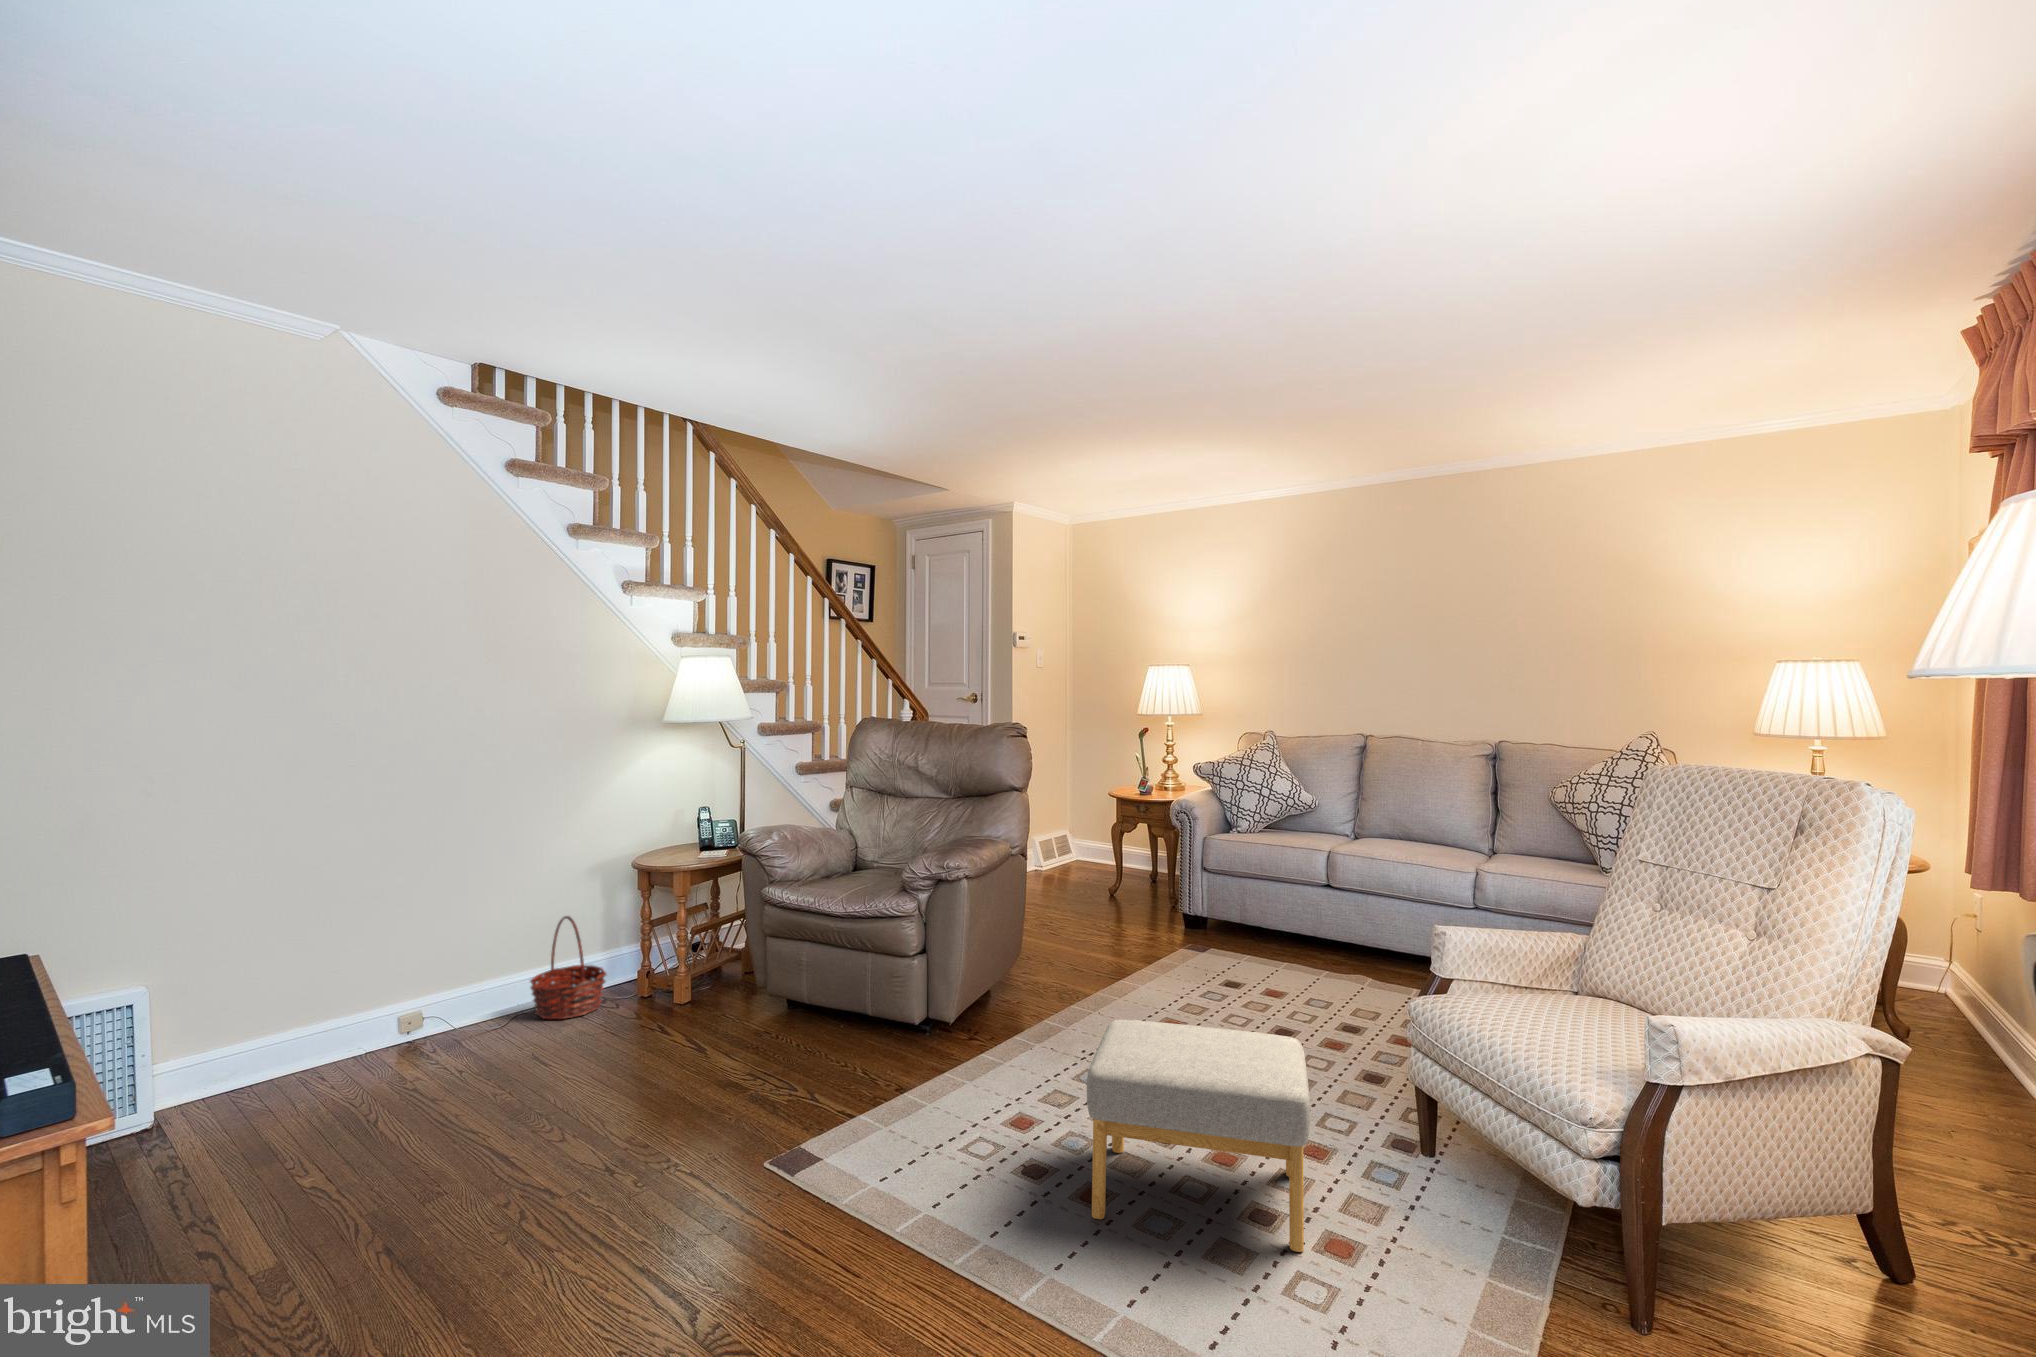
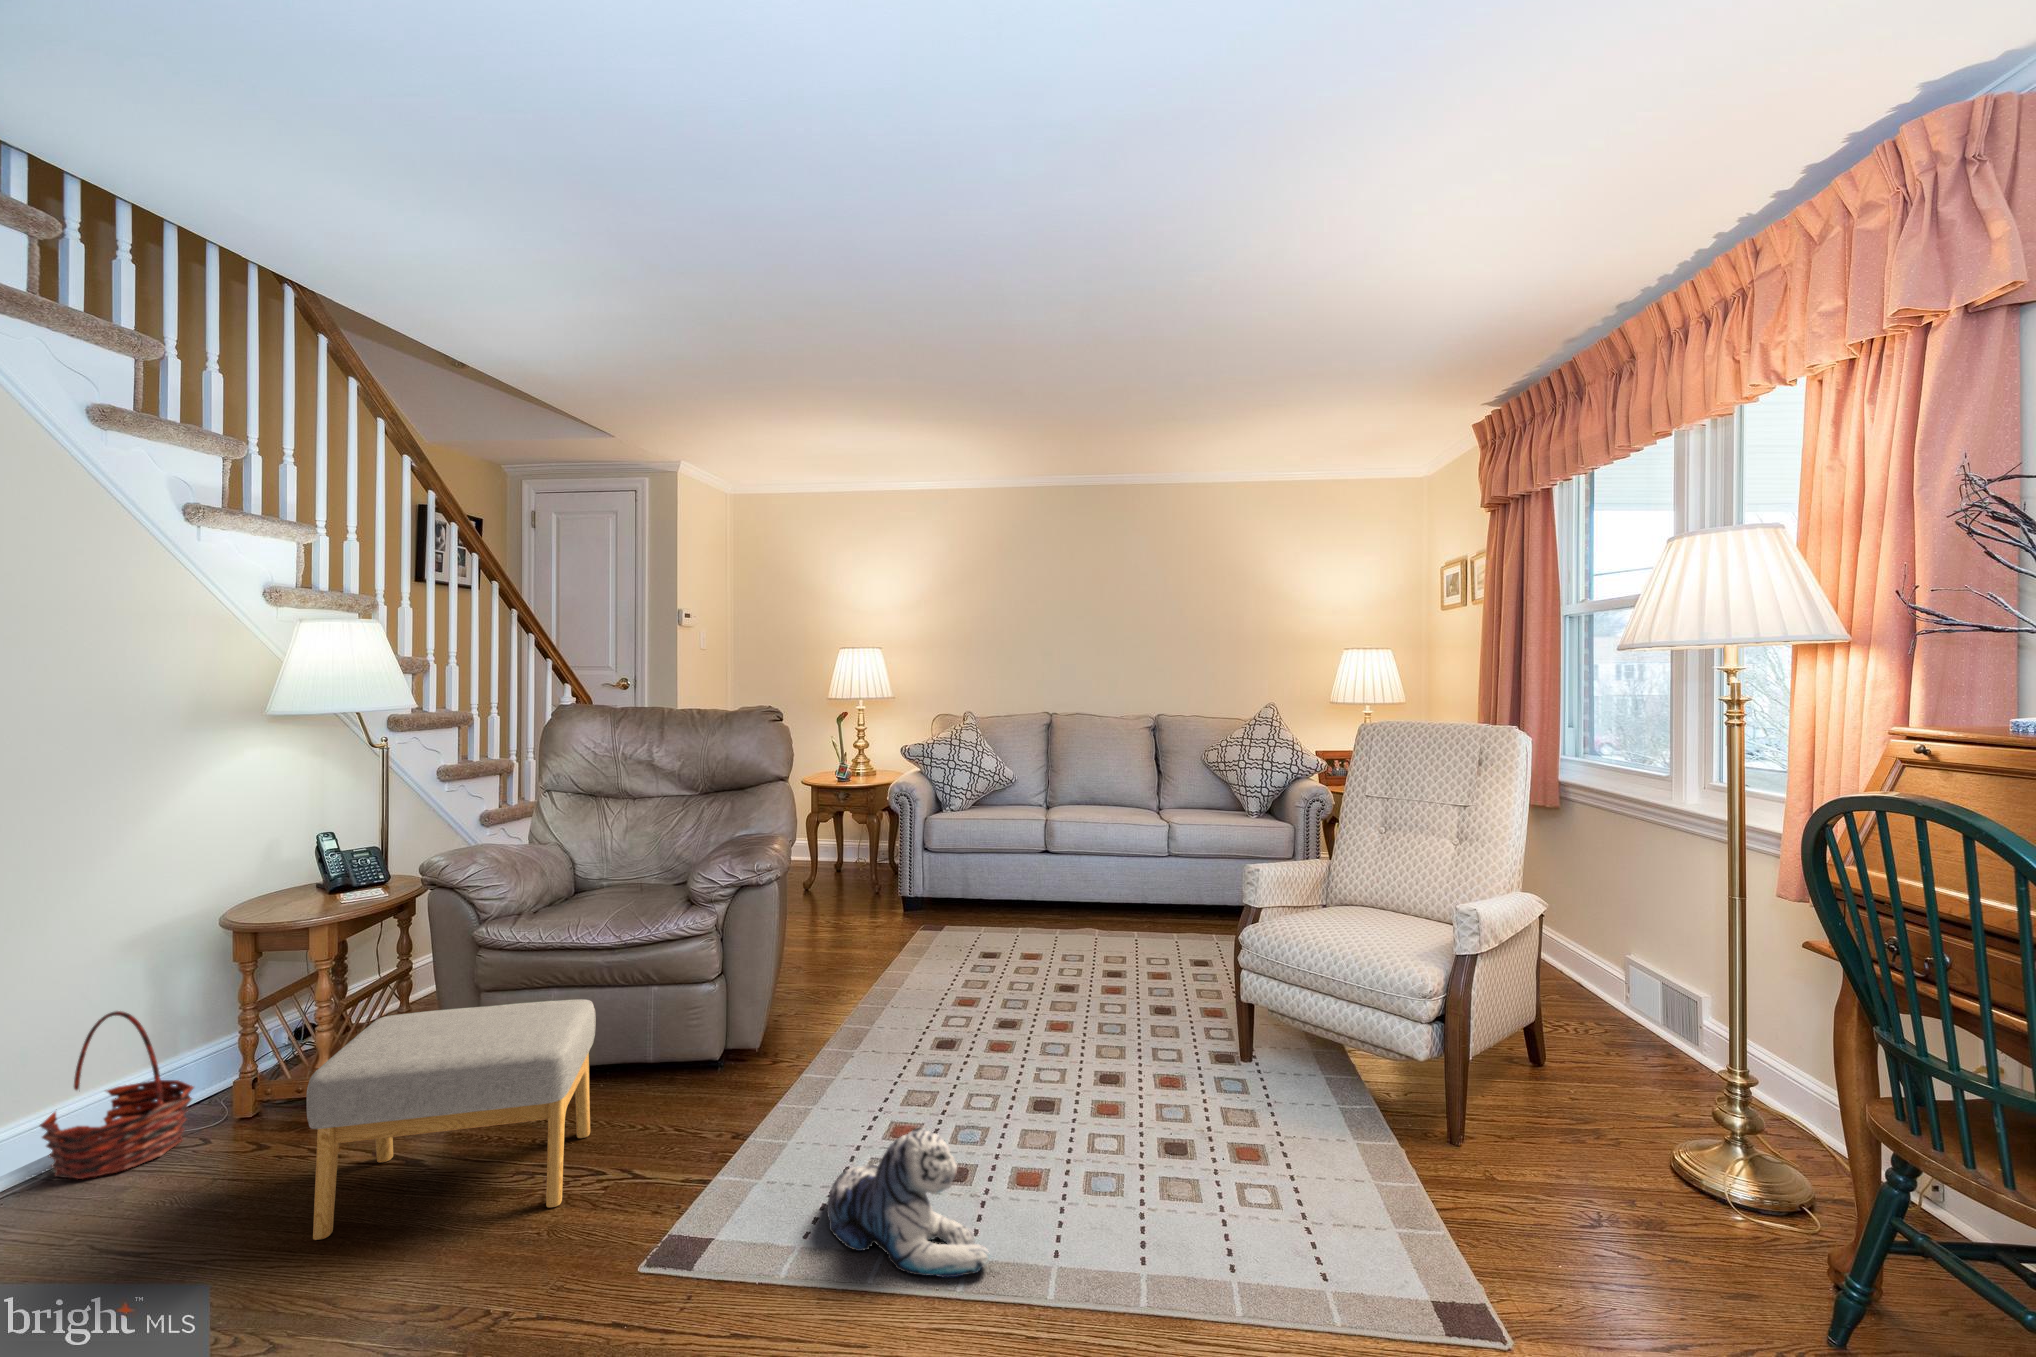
footstool: present [1087,1019,1311,1252] -> present [307,999,596,1240]
plush toy: none [903,1113,1000,1252] -> present [827,1128,990,1277]

